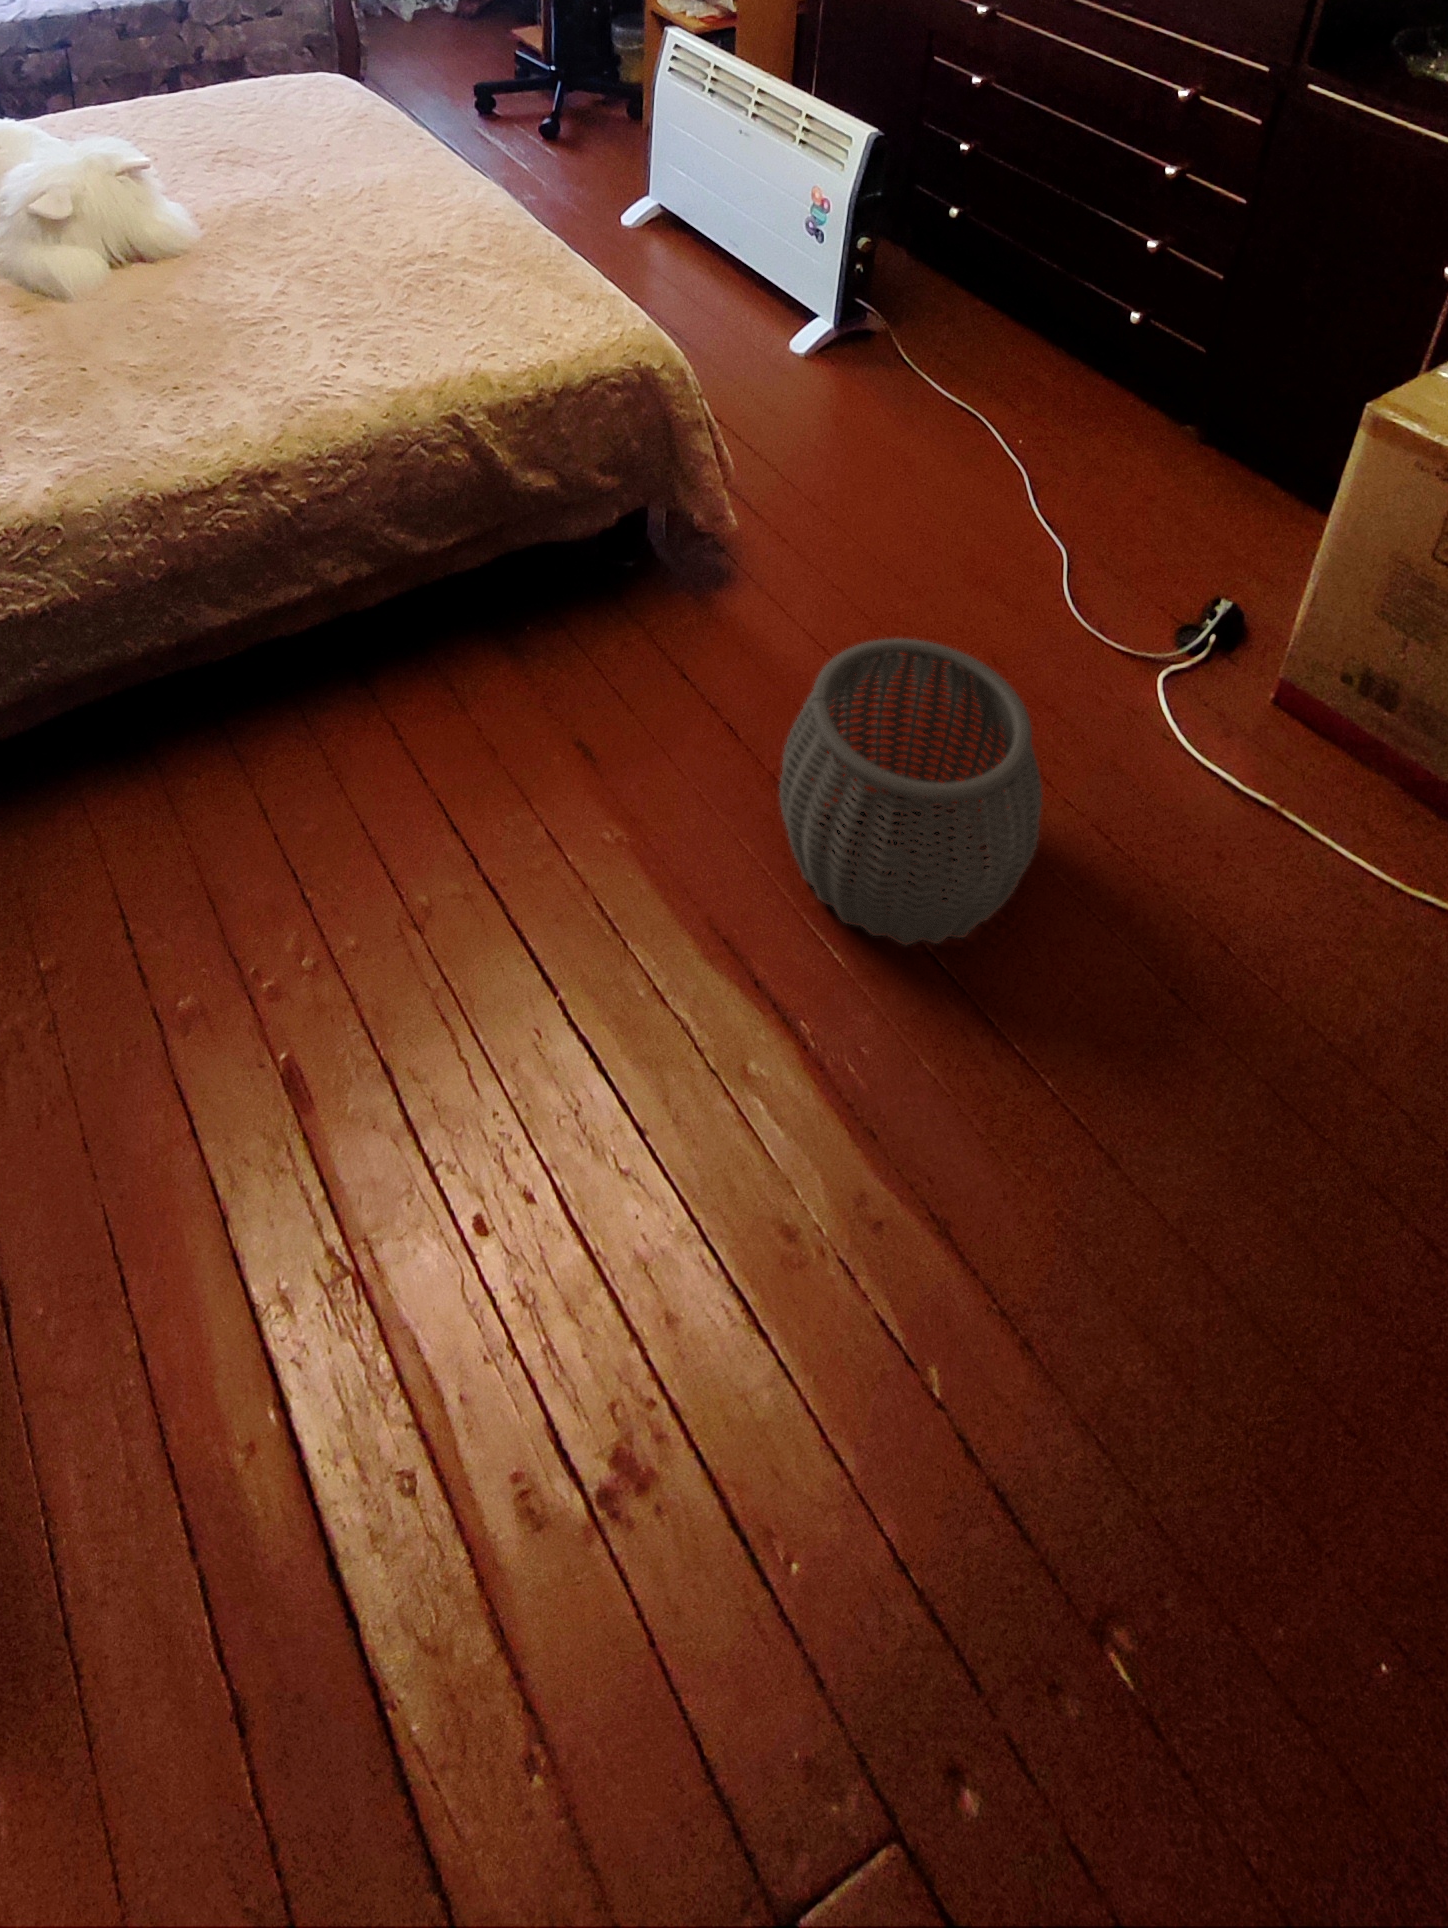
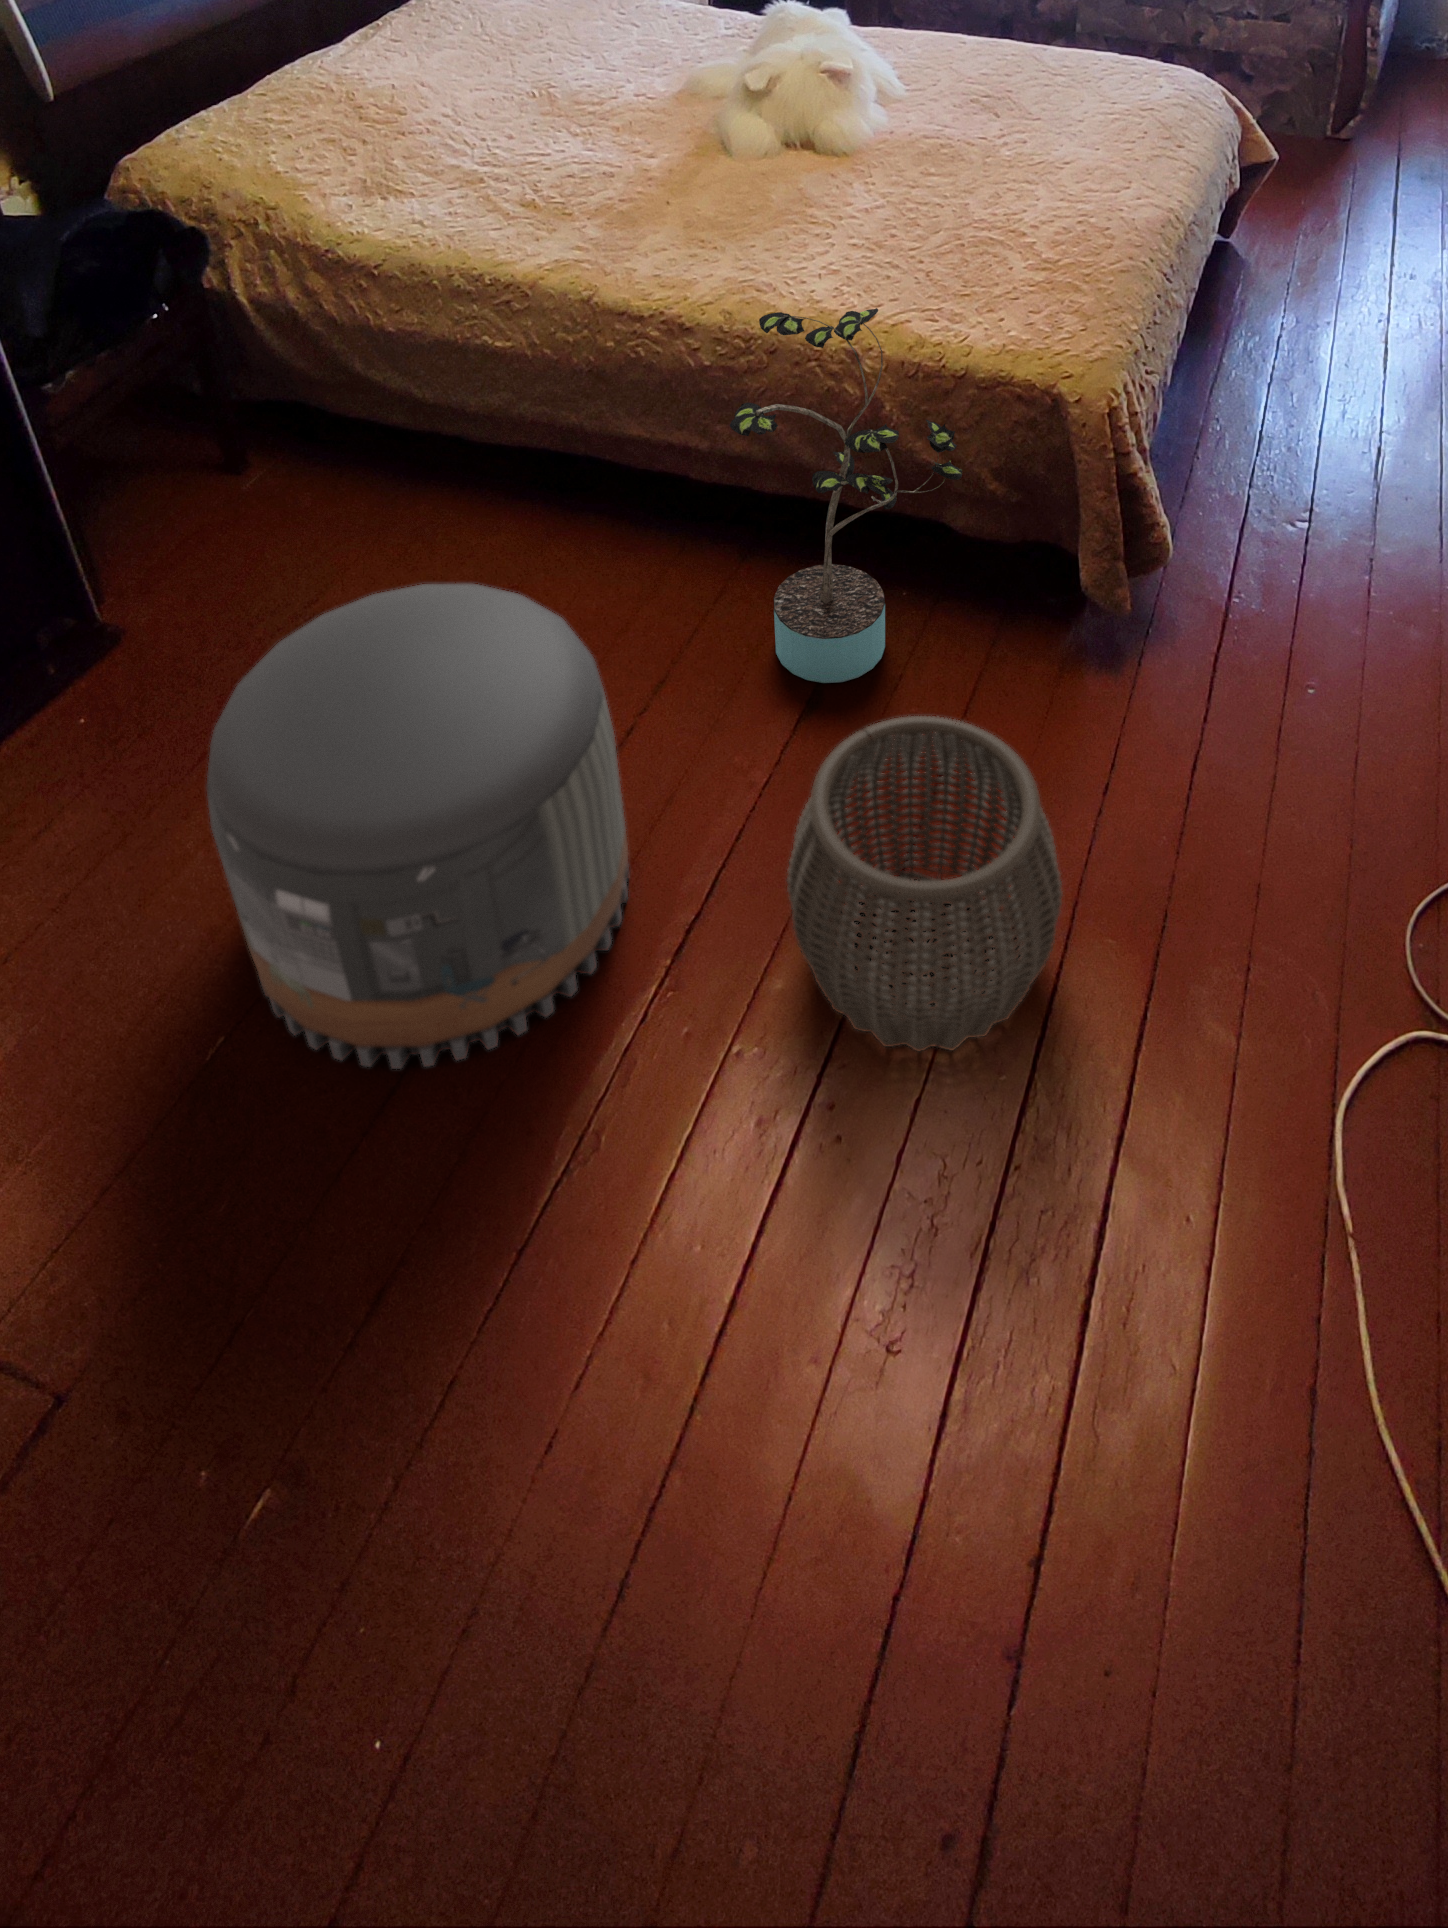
potted plant: none [431,354,638,745] -> present [730,308,962,683]
pouf: none [309,781,766,1393] -> present [207,584,629,1069]

